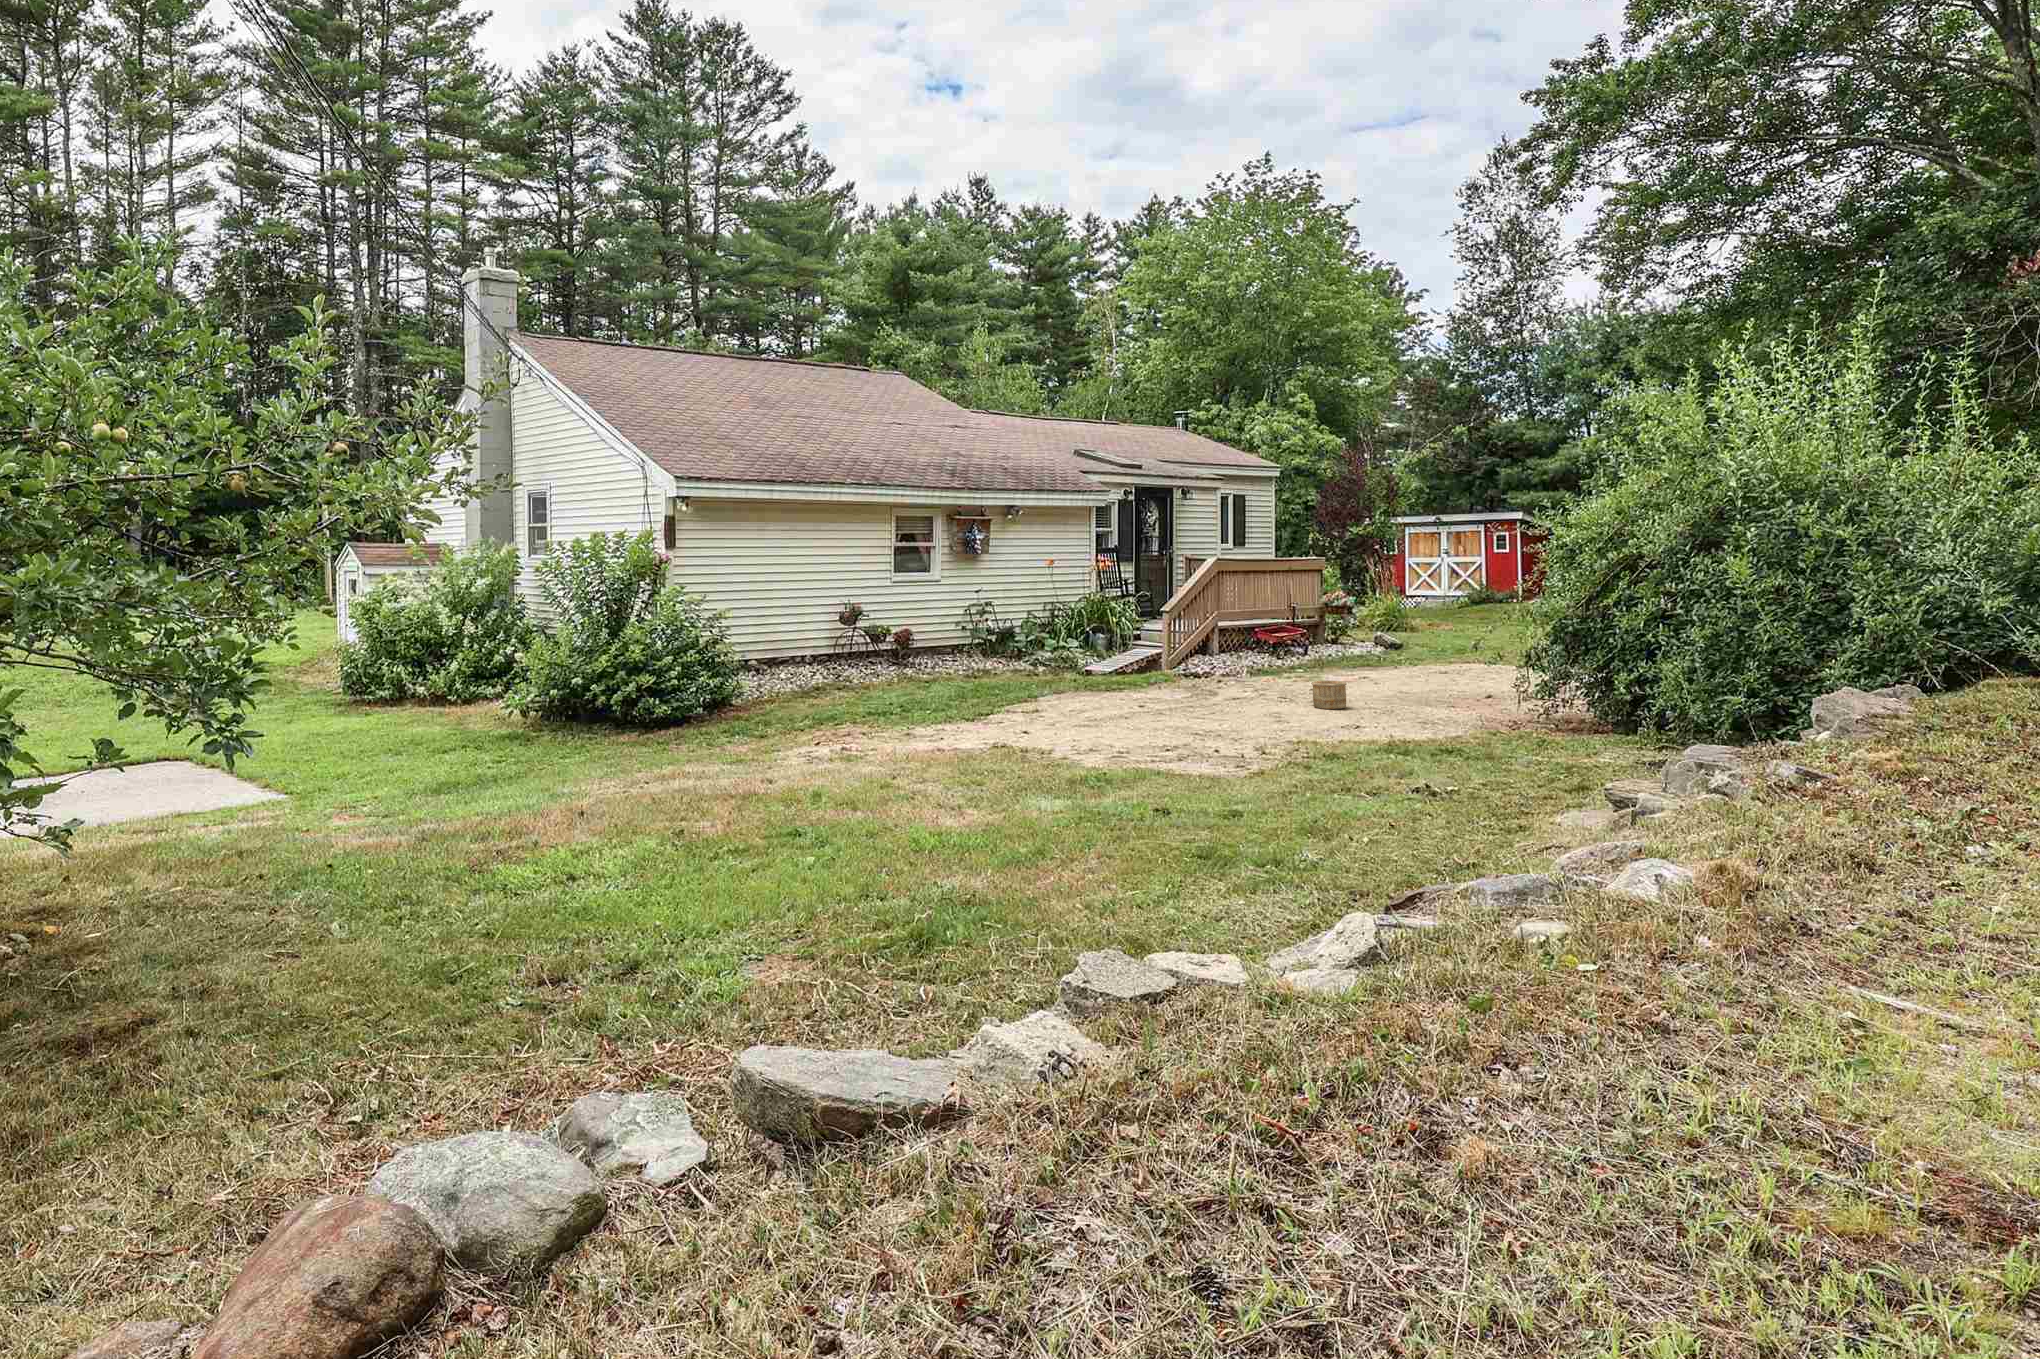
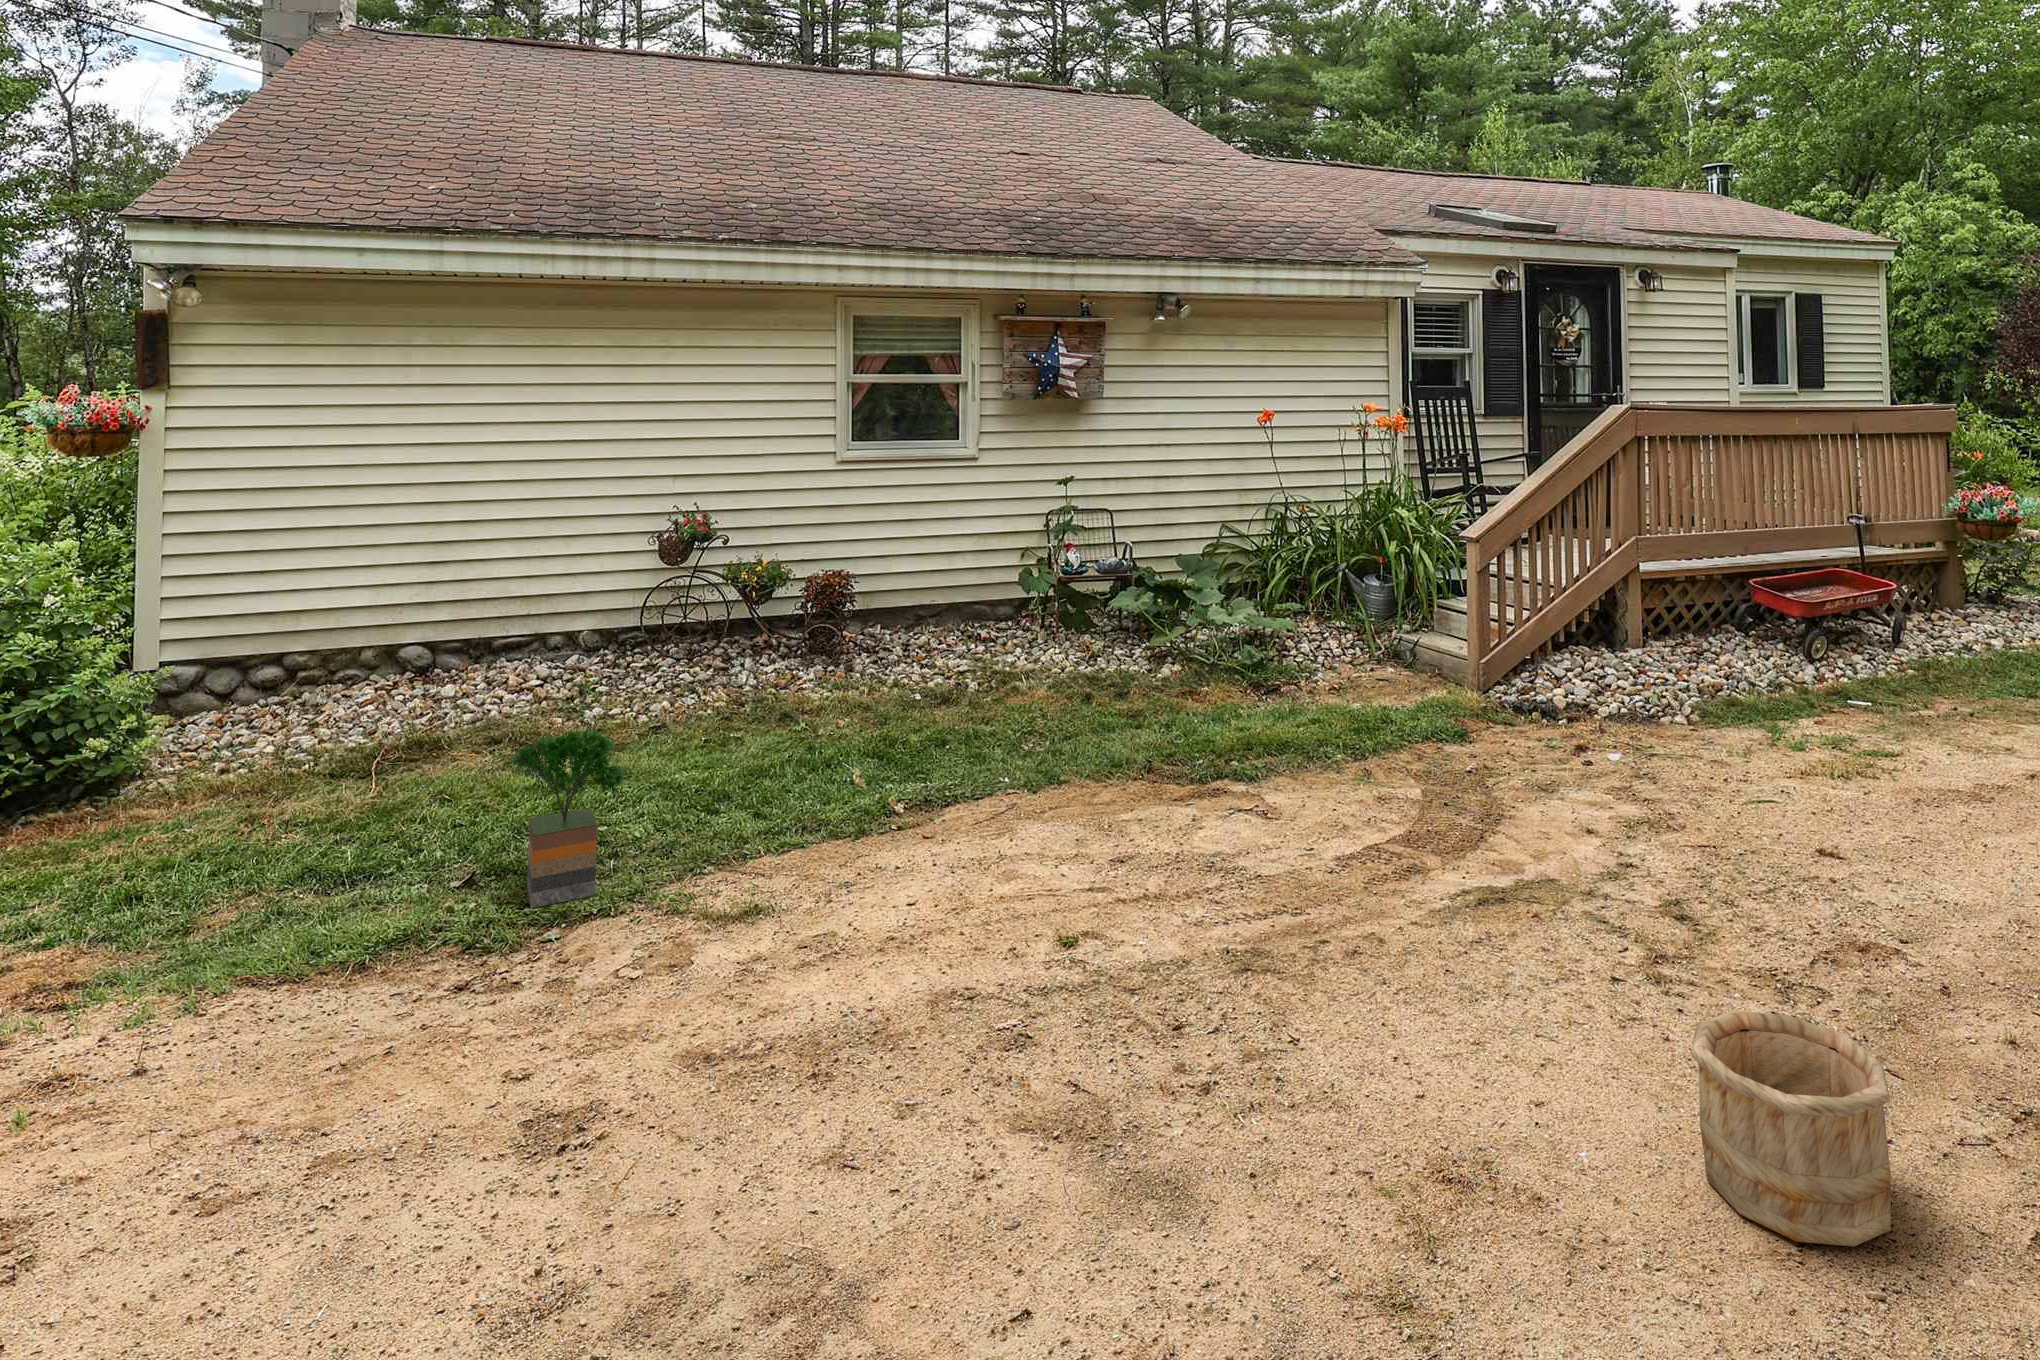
potted tree: none [984,657,1021,704] -> present [511,728,626,908]

